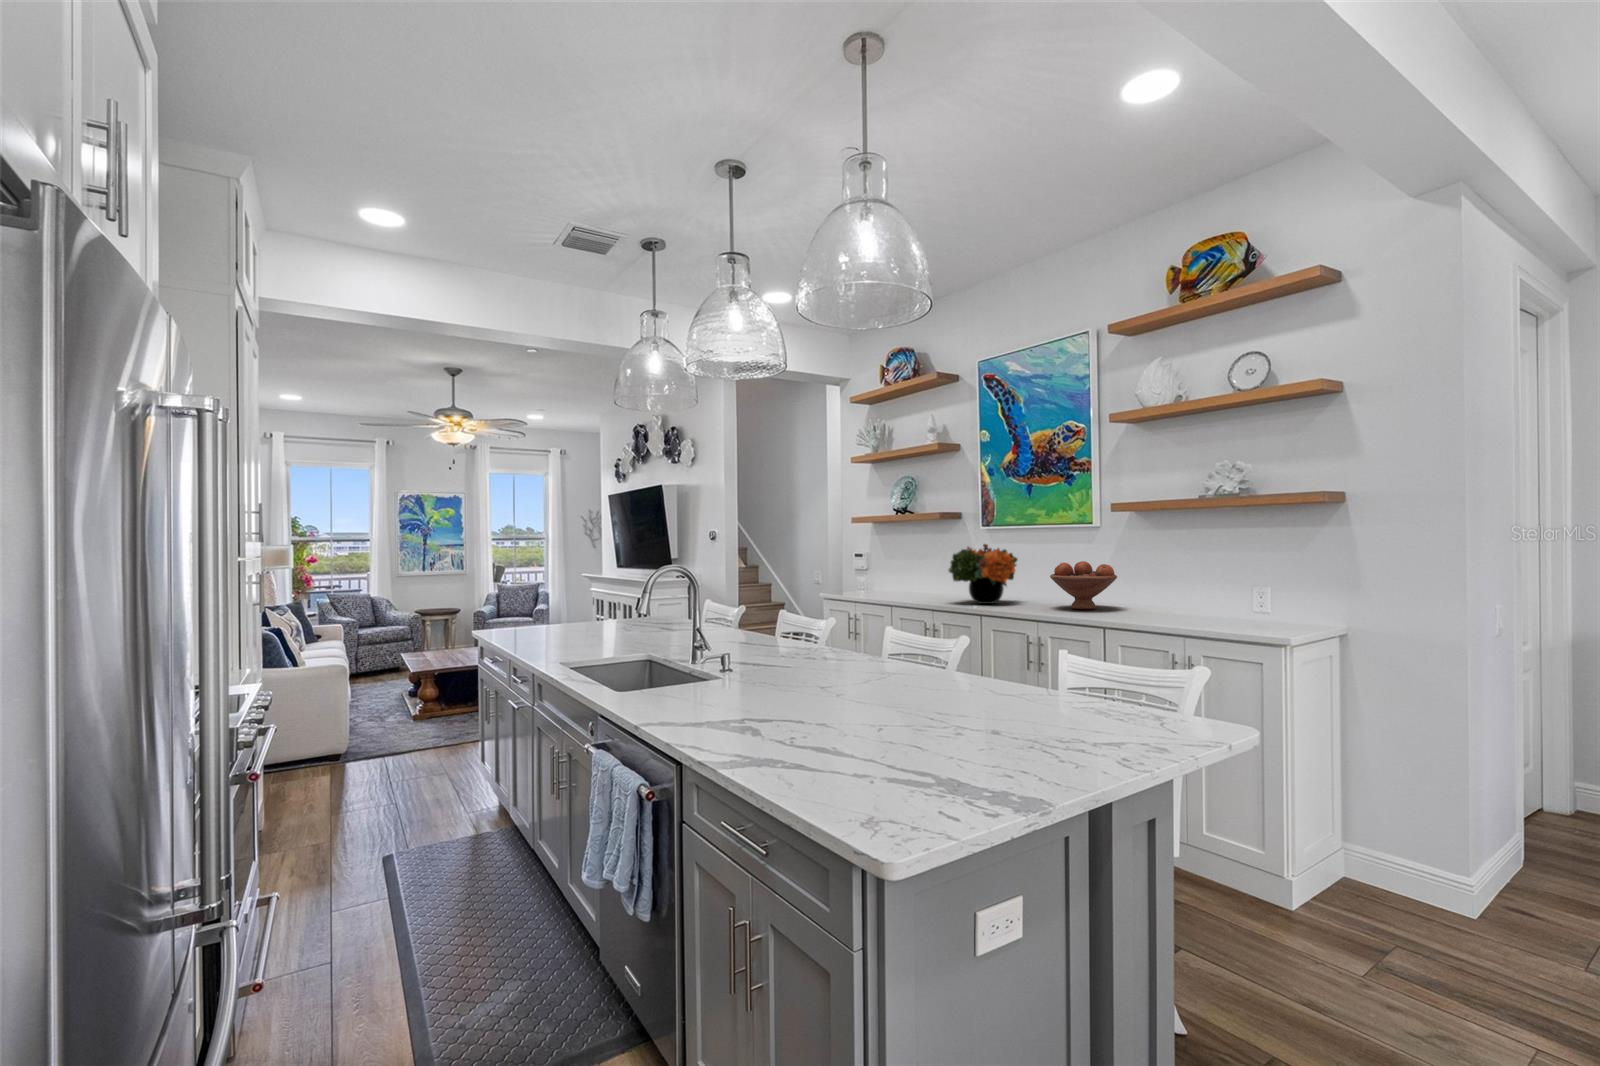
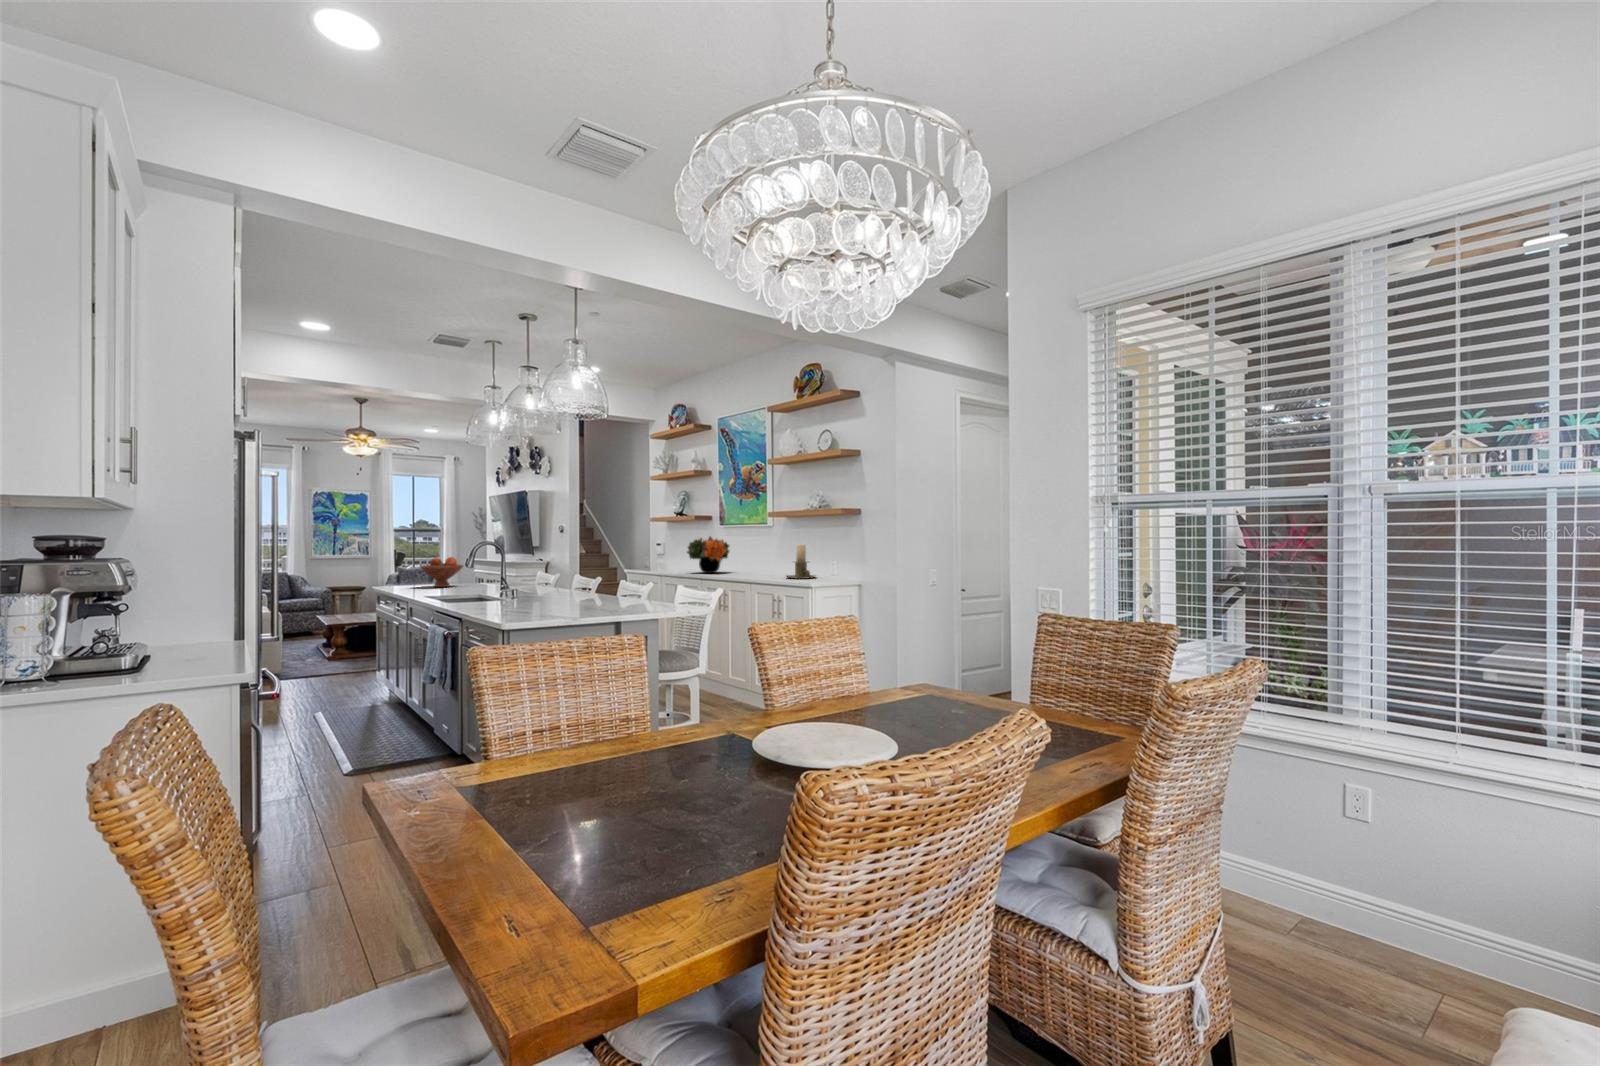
candle holder: none [1162,558,1225,619] -> present [787,545,816,579]
fruit bowl: present [1050,561,1117,609] -> present [420,557,463,587]

